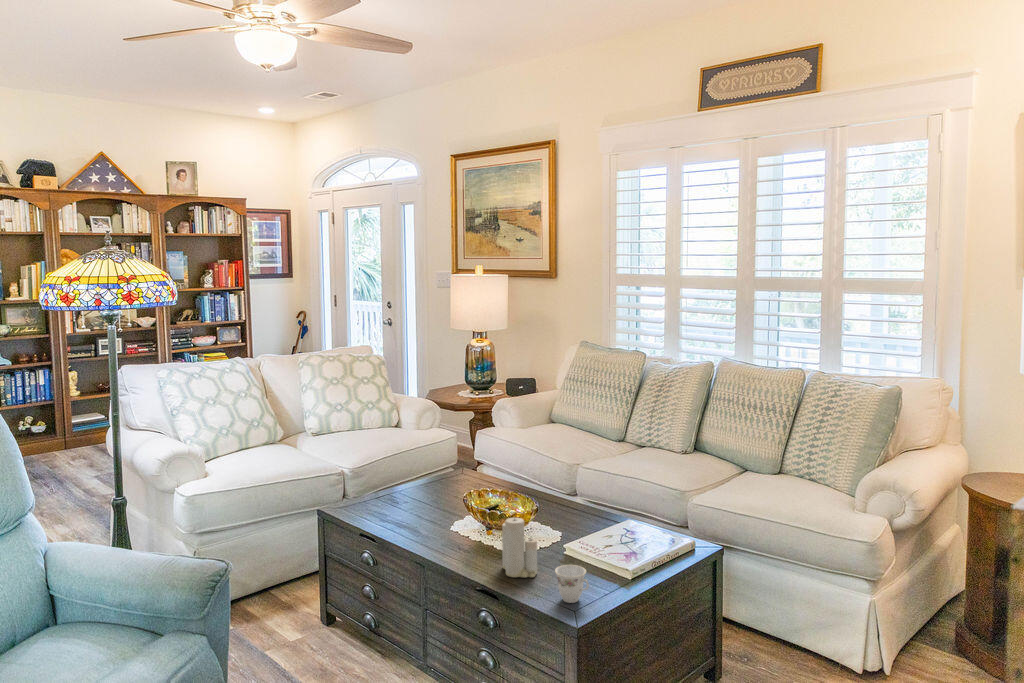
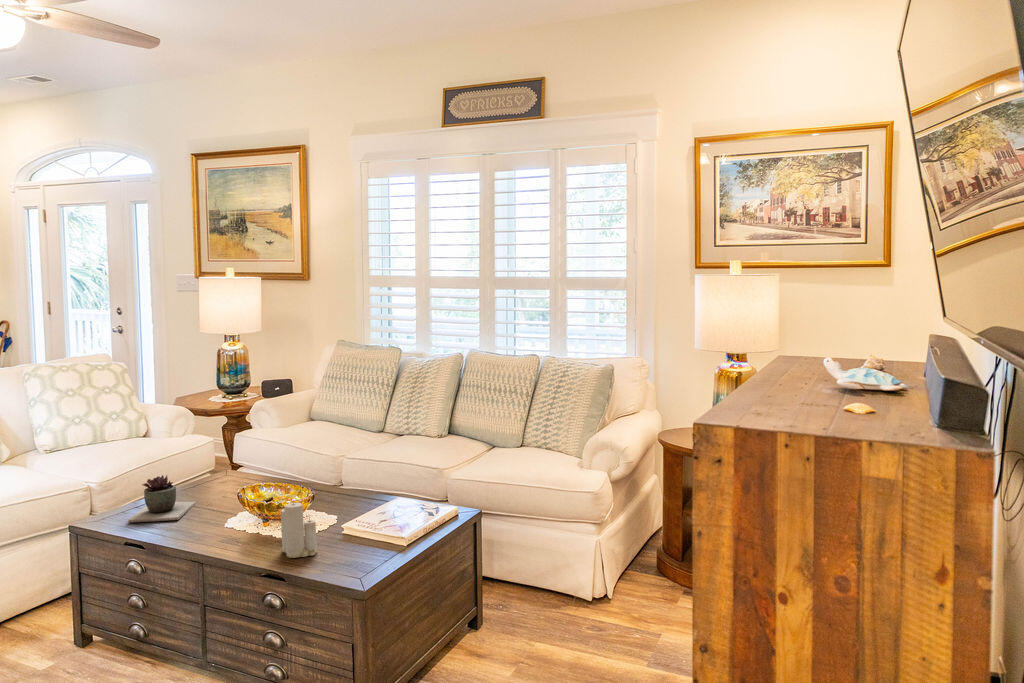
succulent plant: none [367,470,430,517] -> present [128,475,196,522]
teacup: present [555,565,589,603] -> none [335,537,367,571]

